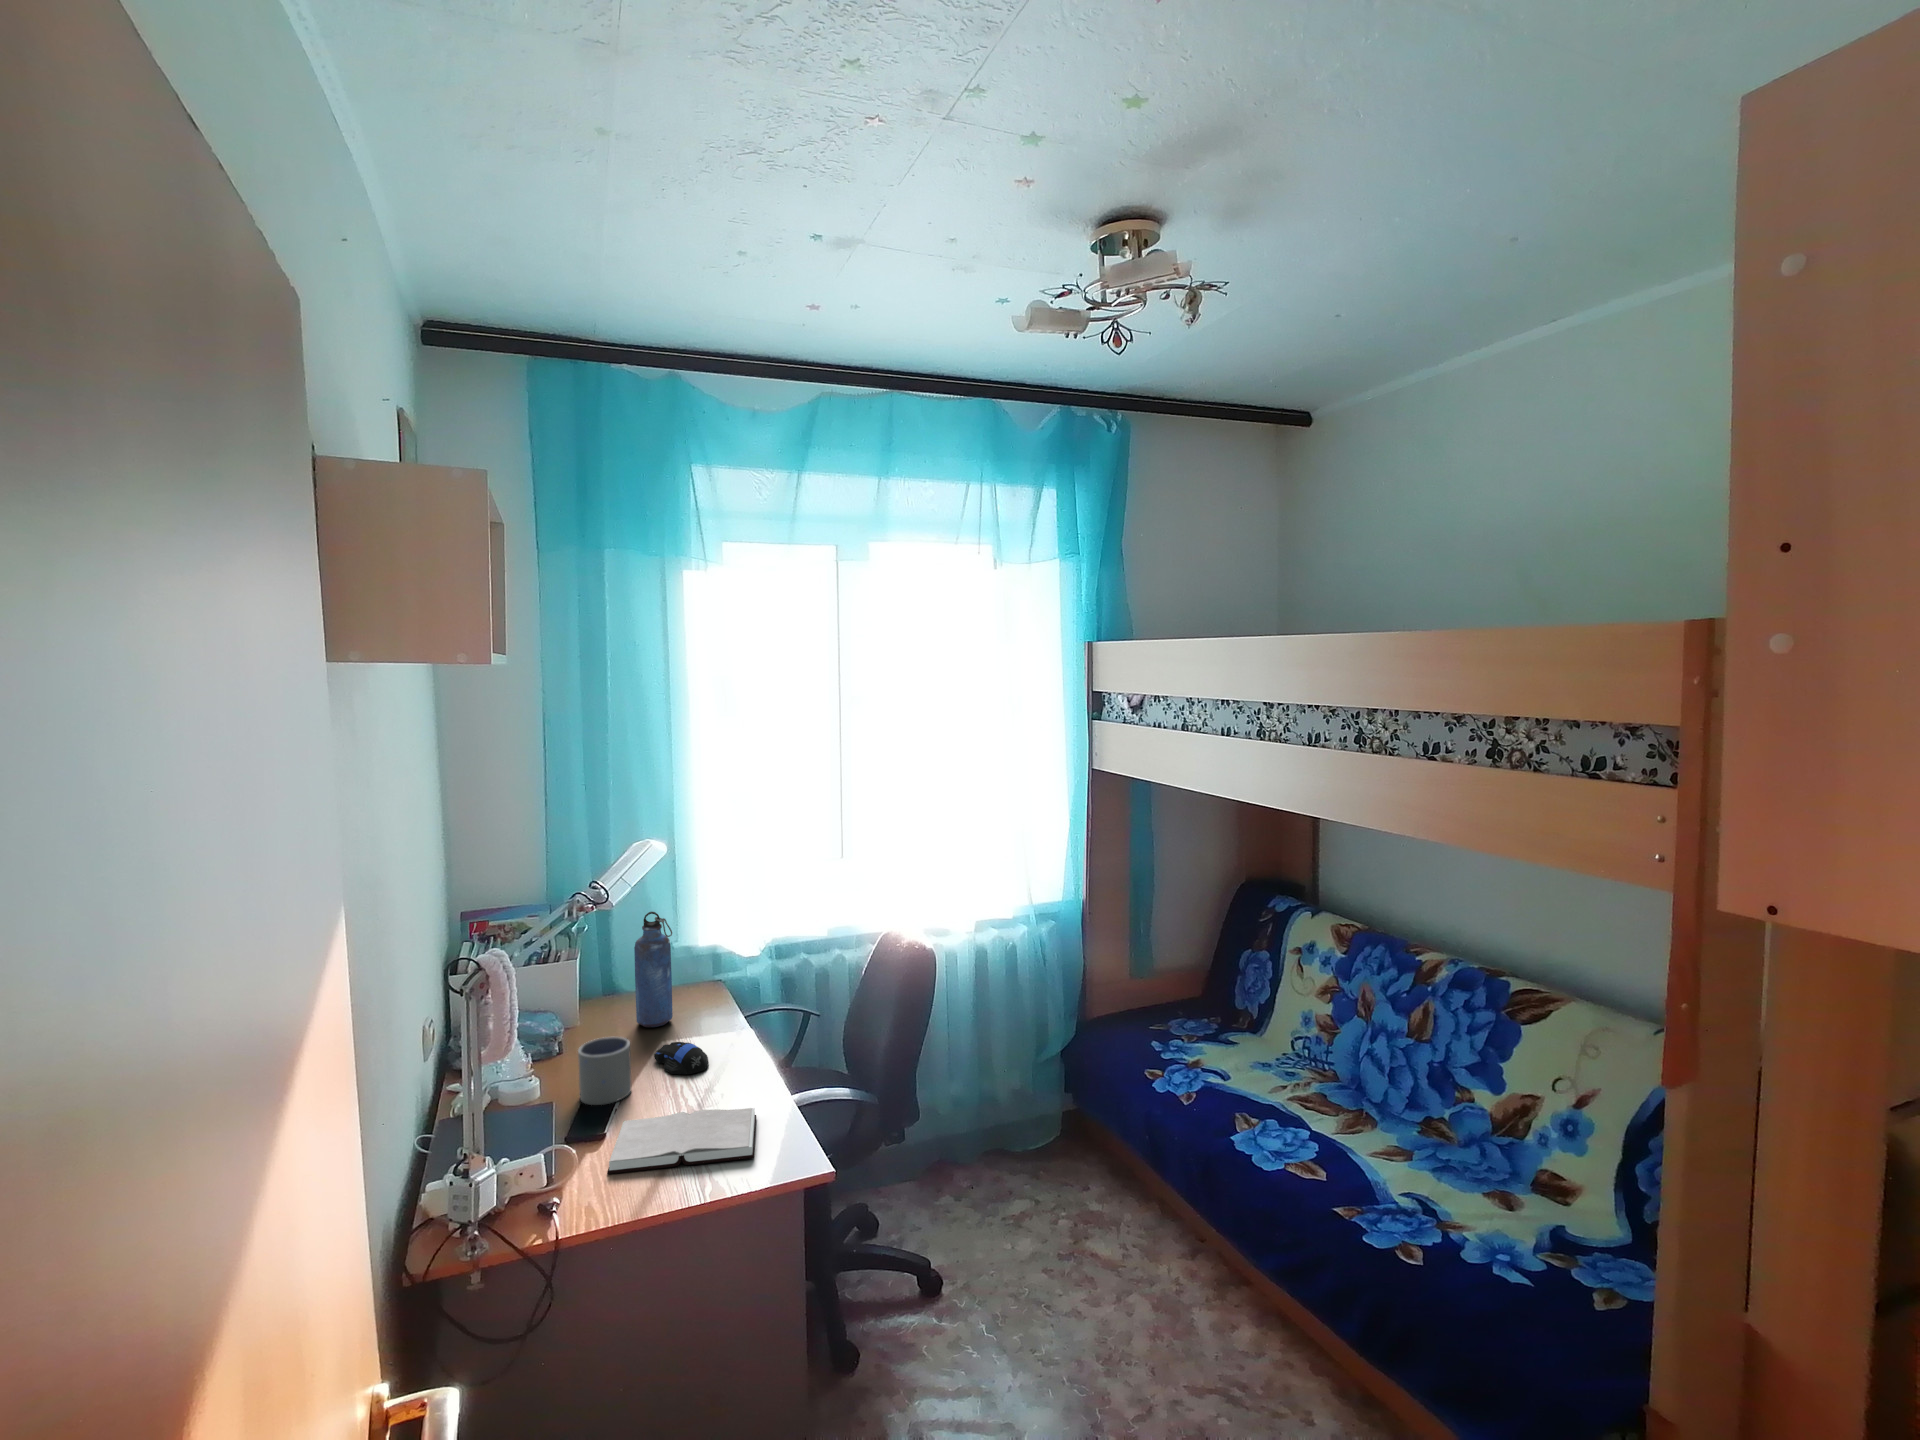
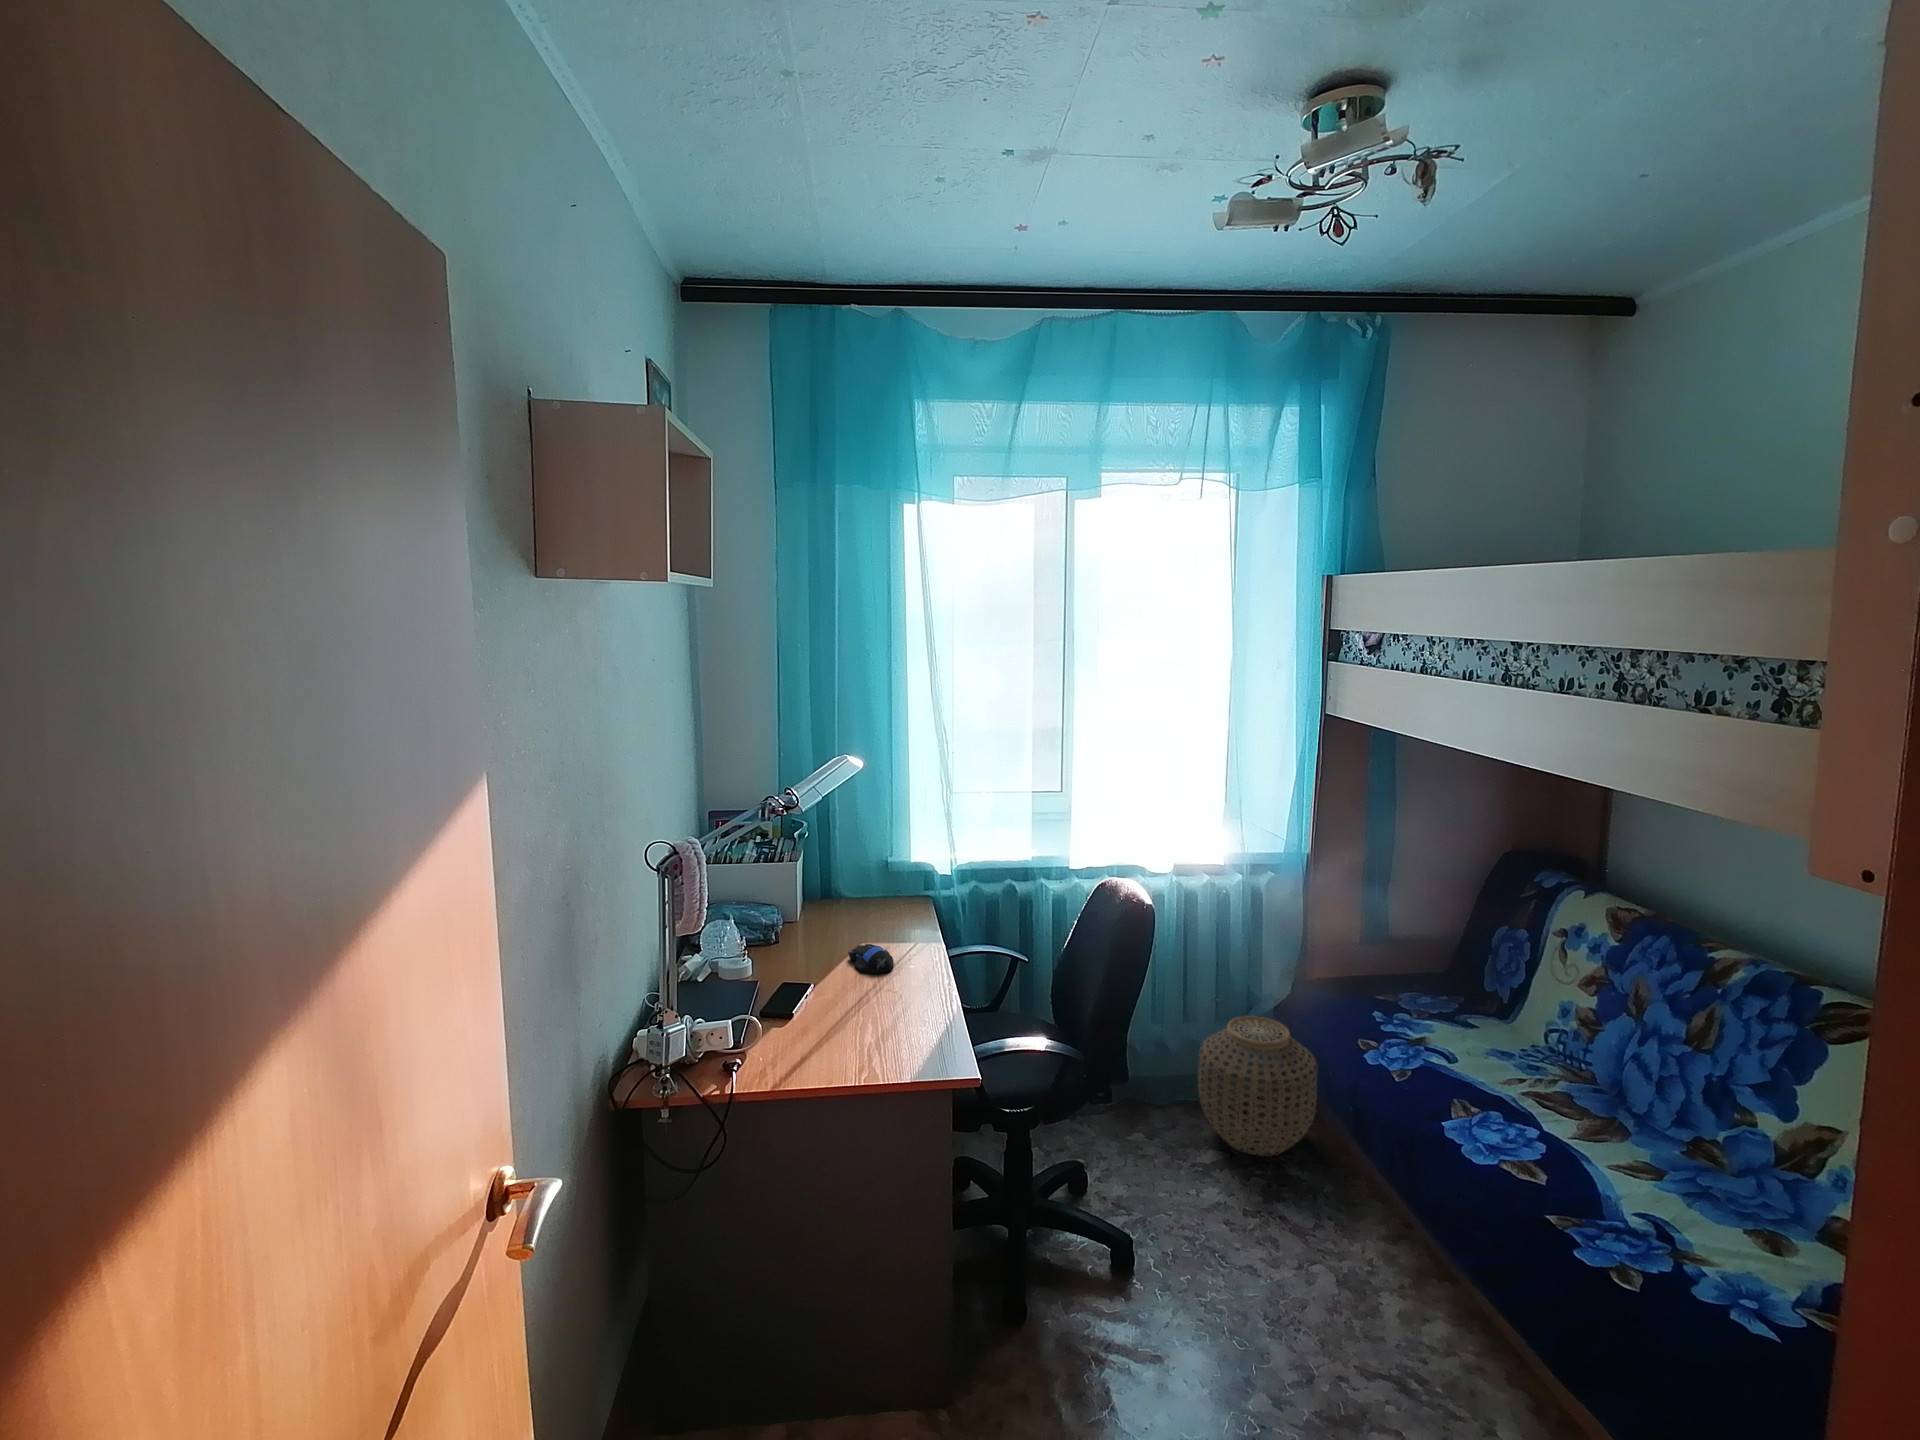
water bottle: present [634,912,673,1027] -> none [842,826,875,930]
cup: present [578,1037,631,1105] -> none [779,931,823,989]
woven basket: none [1001,1063,1111,1200] -> present [1198,1016,1317,1155]
hardback book: present [607,1108,756,1174] -> none [784,1004,920,1052]

